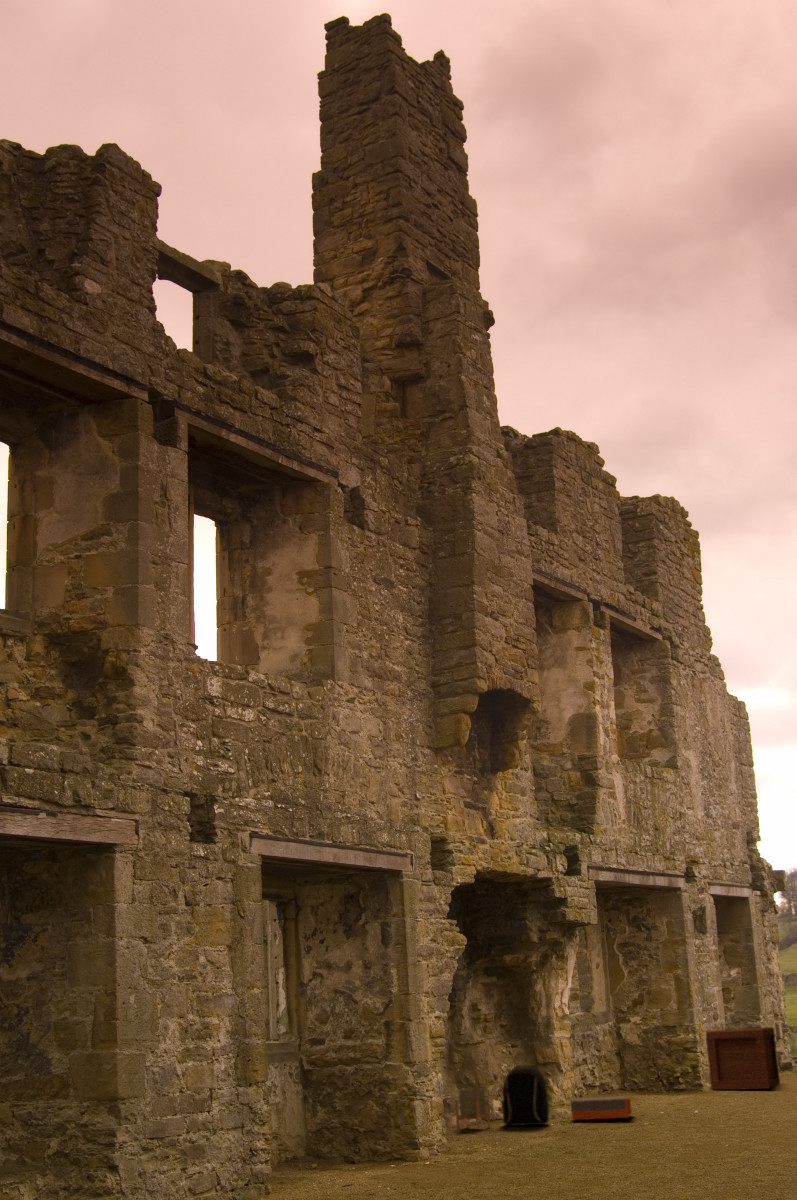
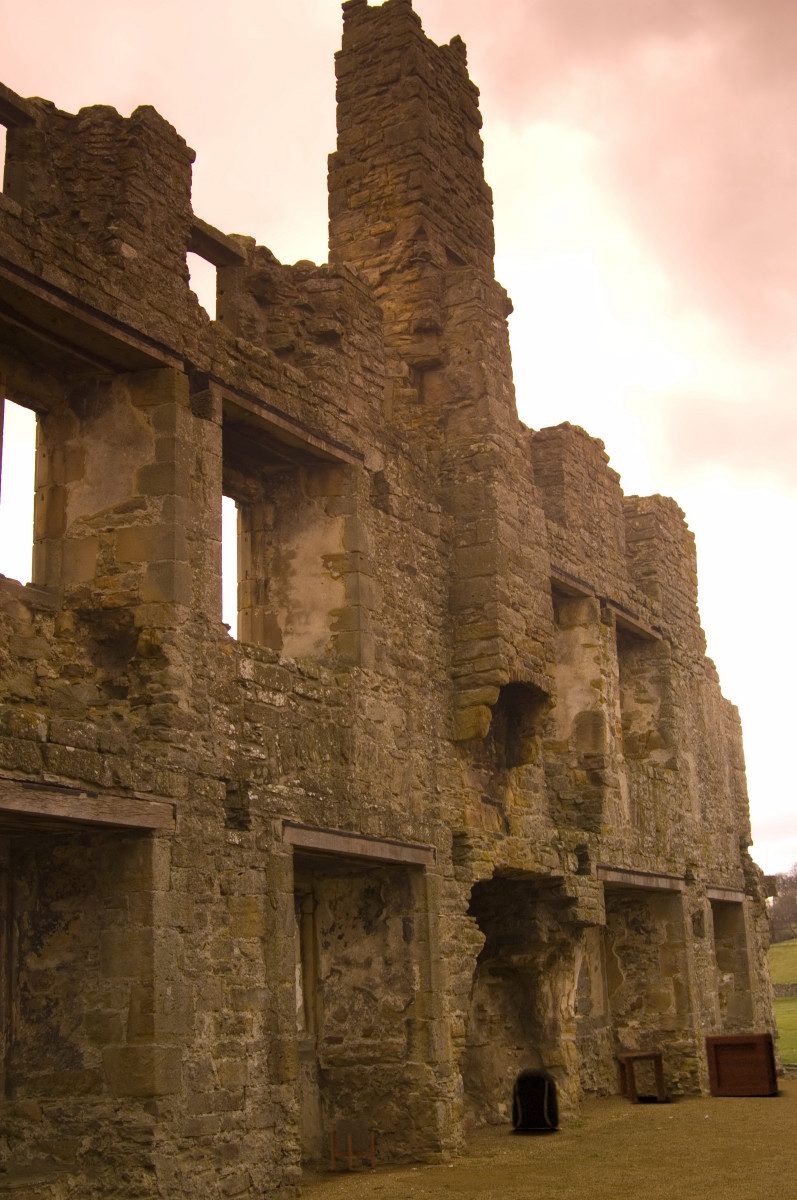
bench: none [620,1046,664,1097] -> present [618,1051,665,1102]
planter: present [455,1089,491,1130] -> present [331,1119,375,1170]
storage box: present [571,1096,632,1120] -> none [580,1101,641,1125]

